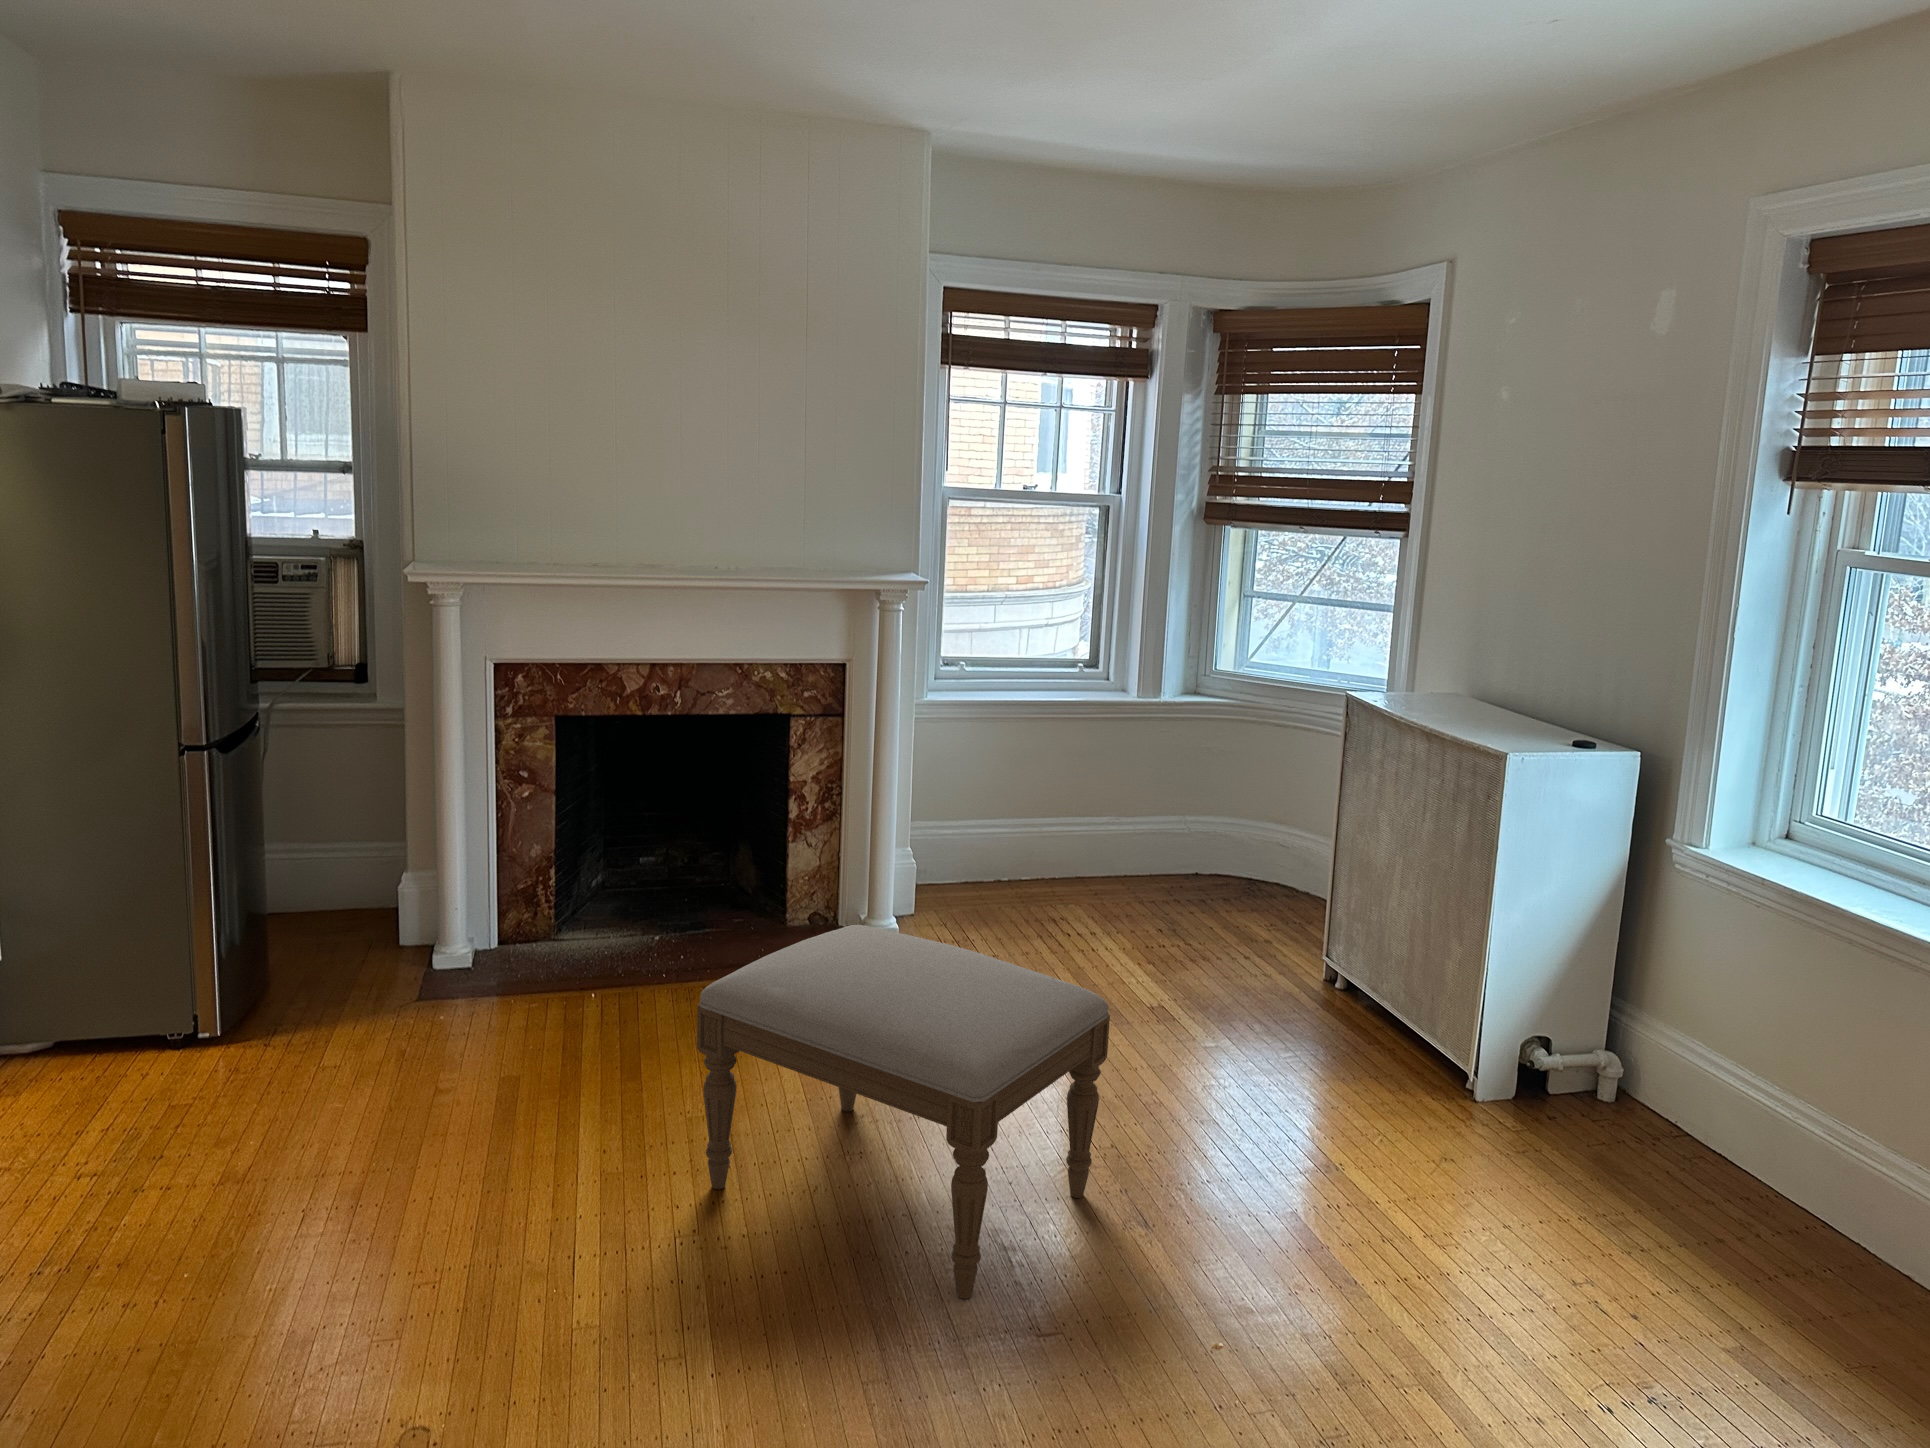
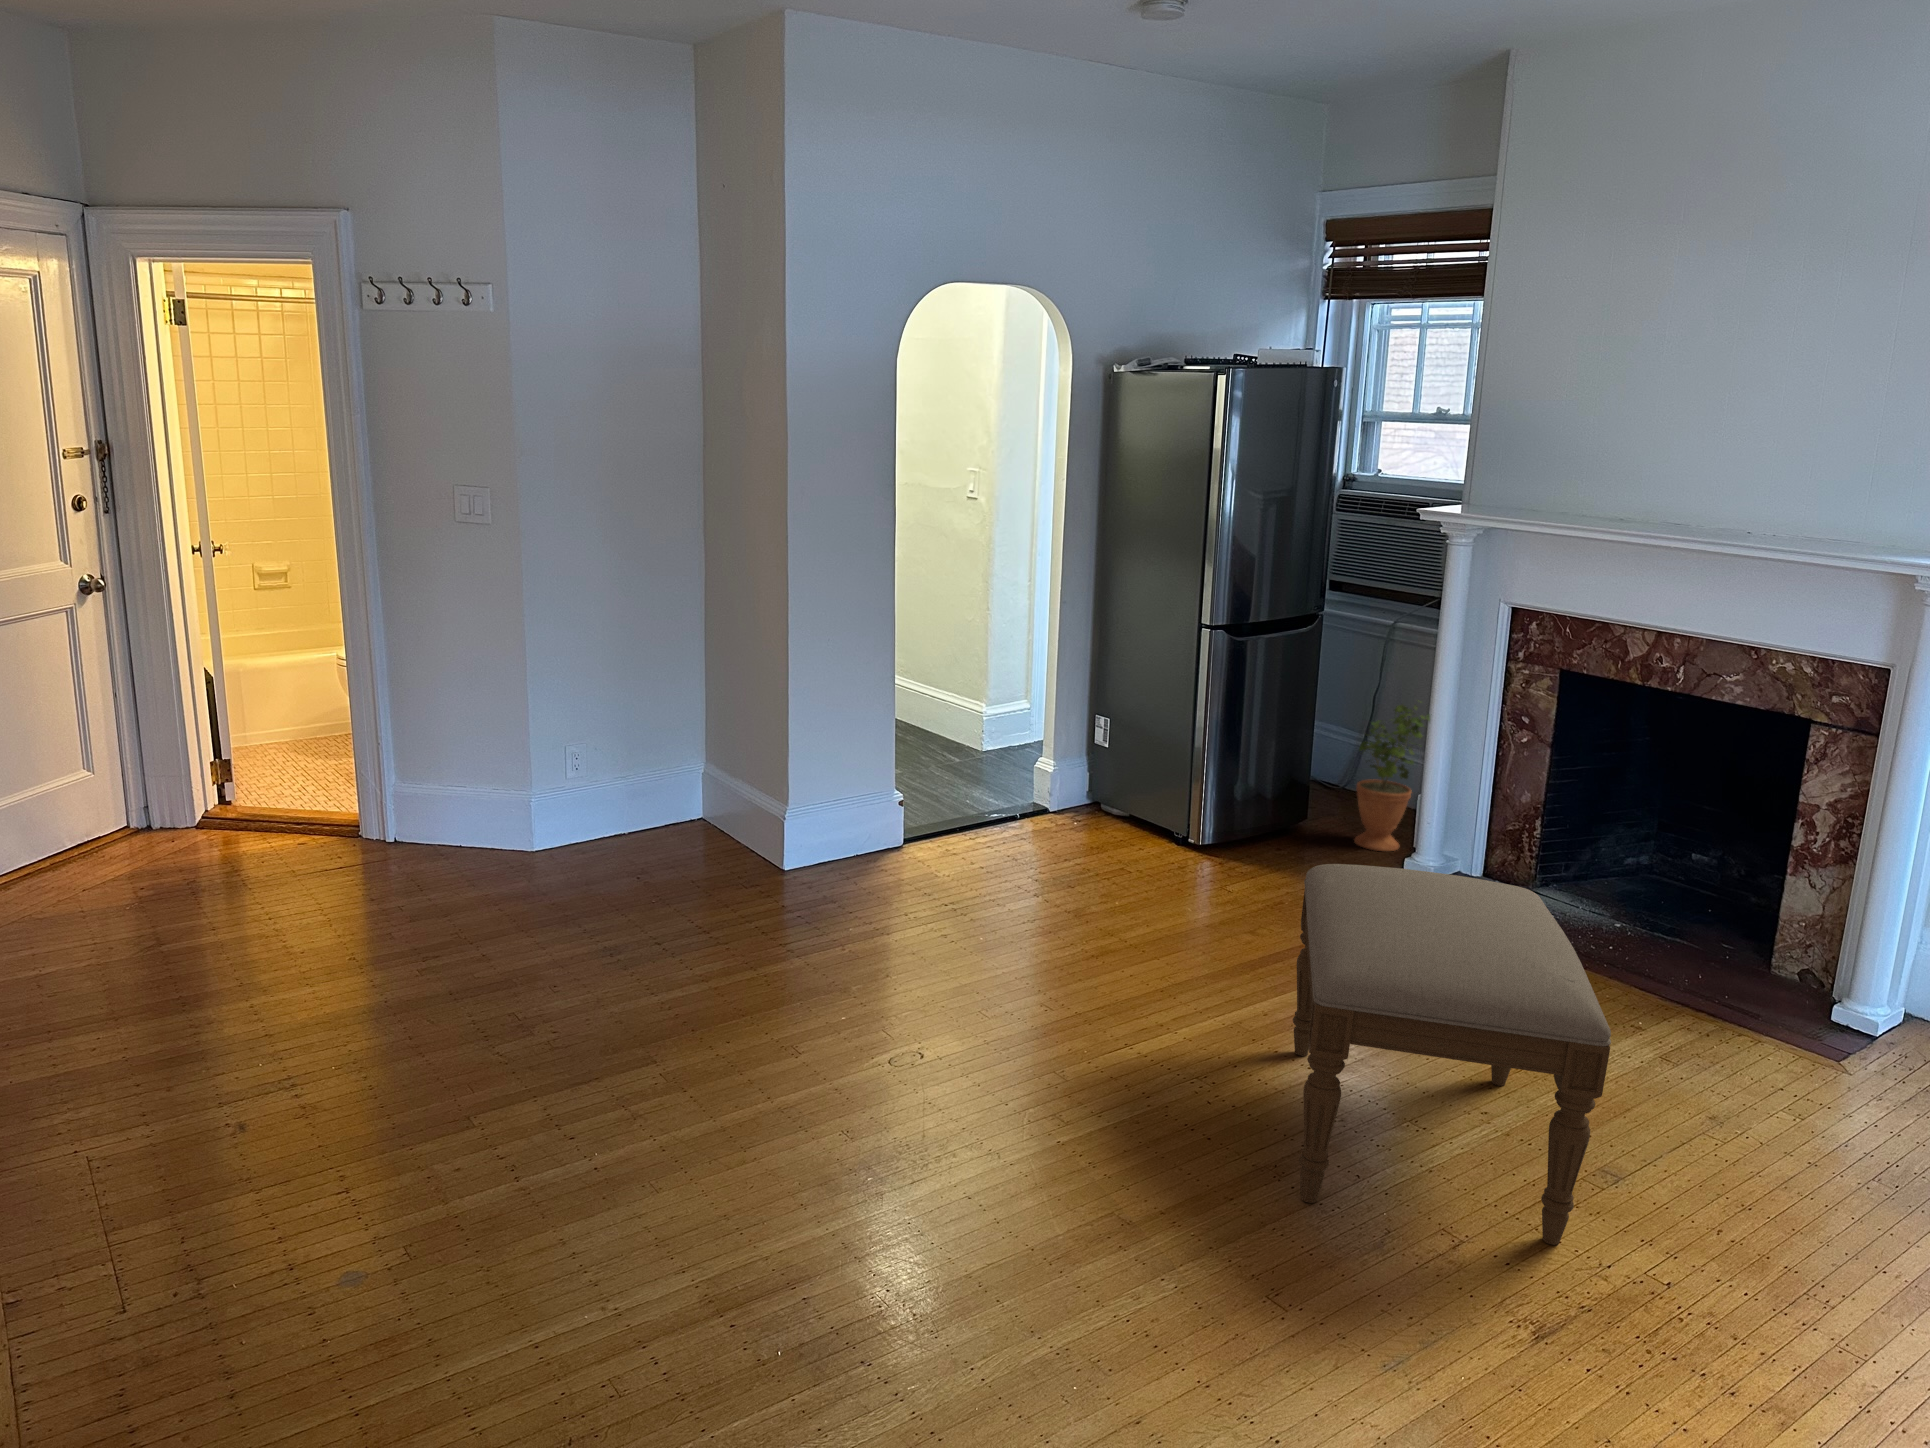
potted plant: none [319,785,413,966] -> present [1354,705,1430,851]

